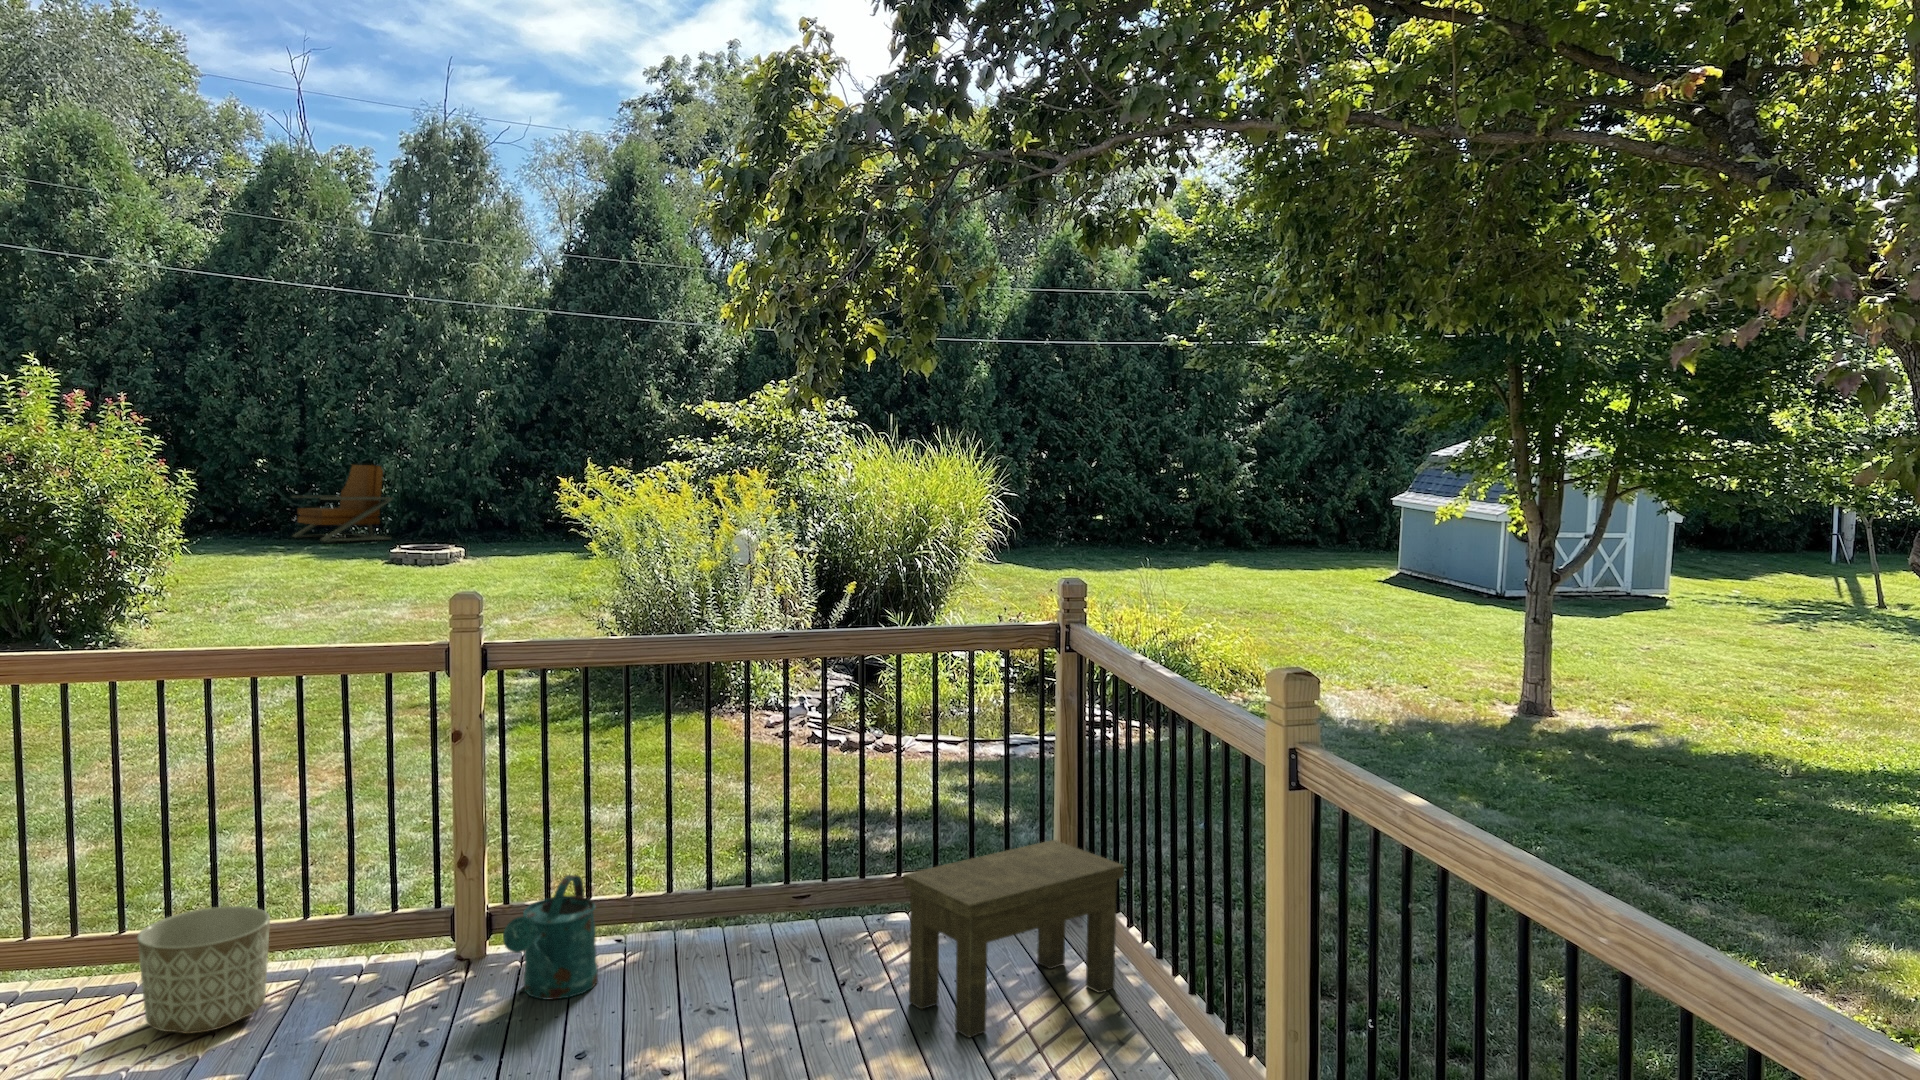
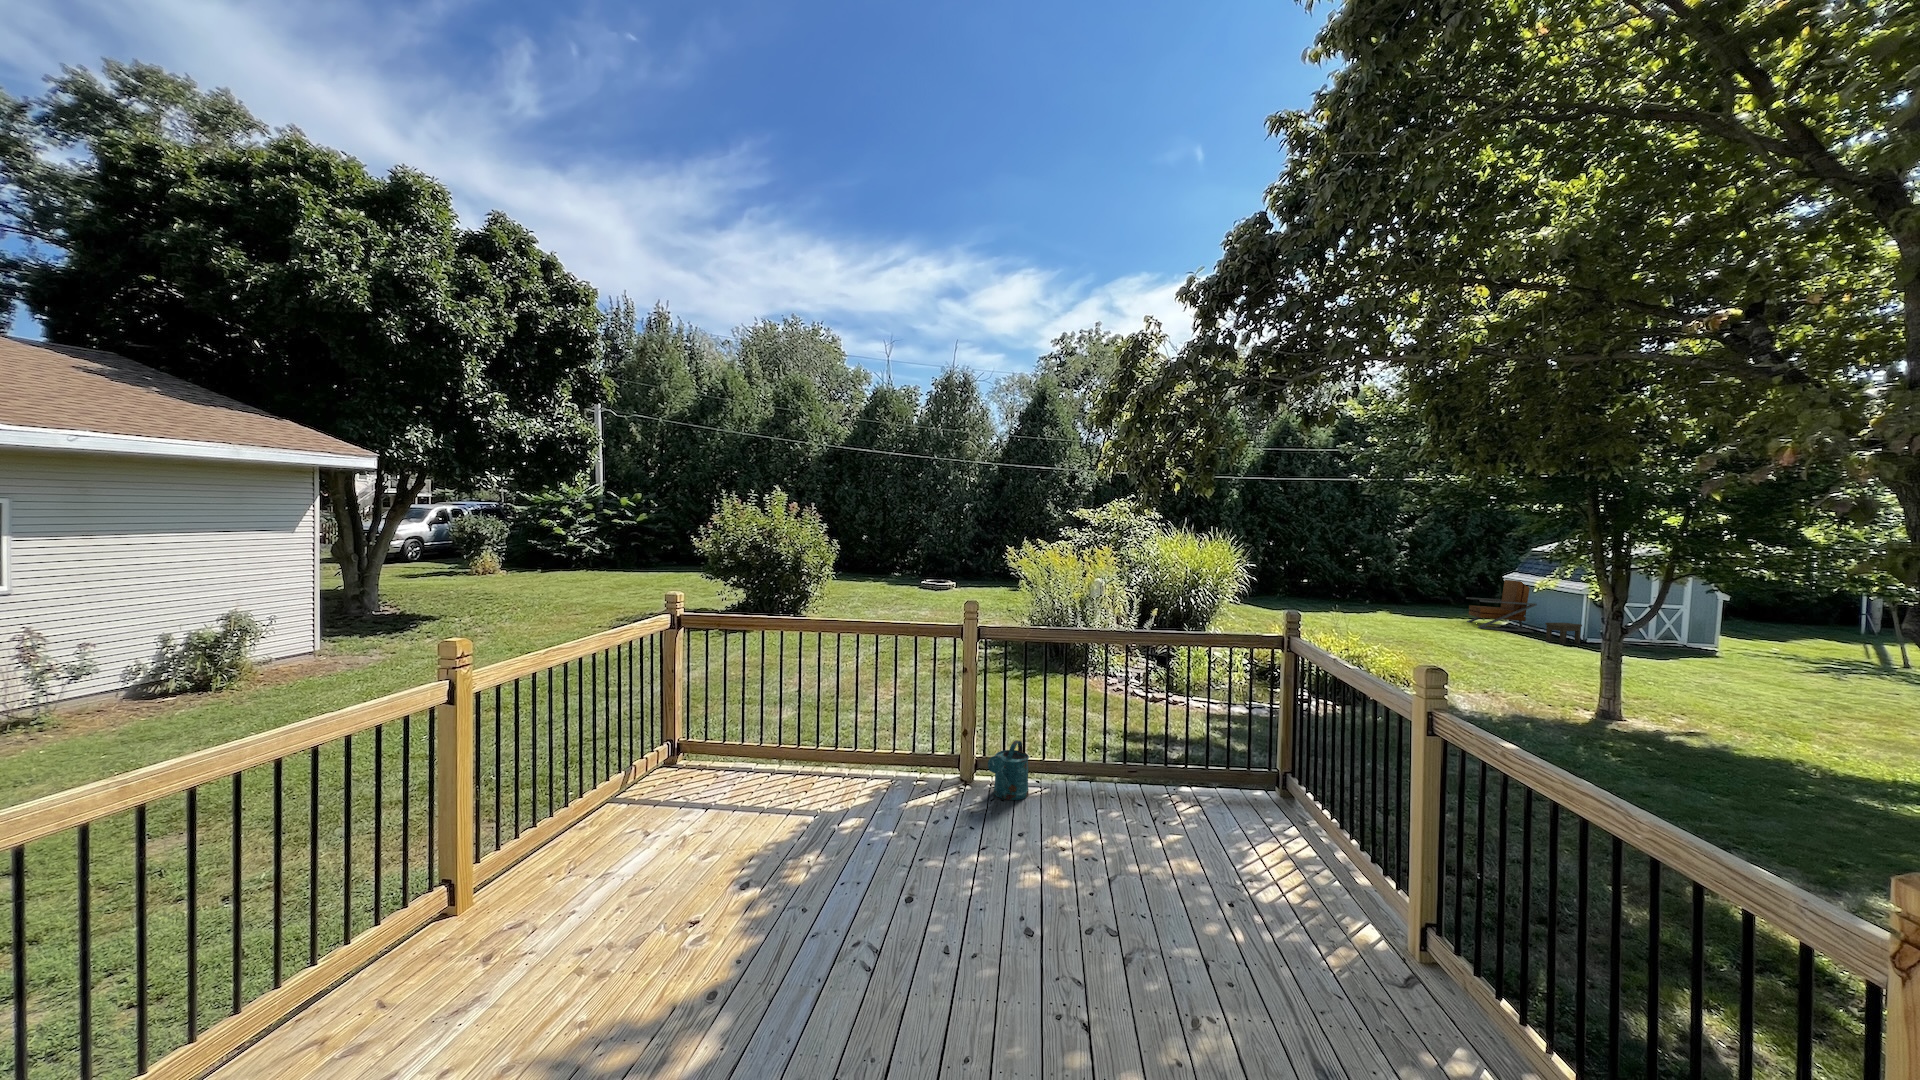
lounge chair: present [292,465,393,541] -> present [1466,580,1537,632]
side table: present [903,840,1124,1038] -> present [1545,622,1582,644]
planter: present [137,906,270,1034] -> none [837,733,887,788]

